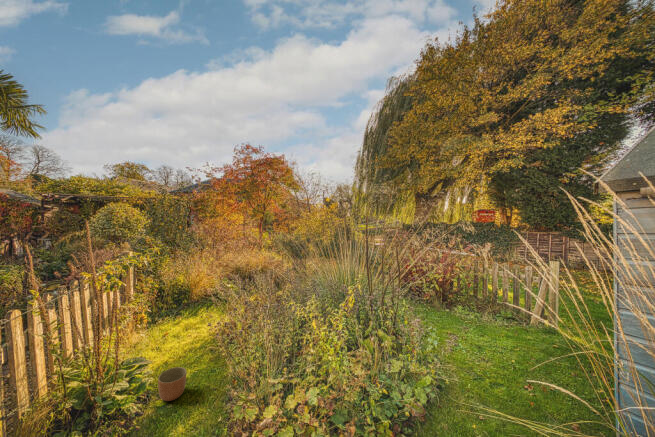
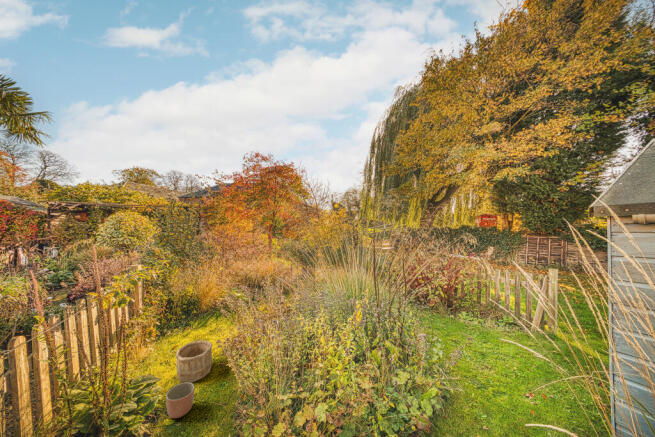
wooden bucket: none [167,328,205,369] -> present [175,341,212,383]

